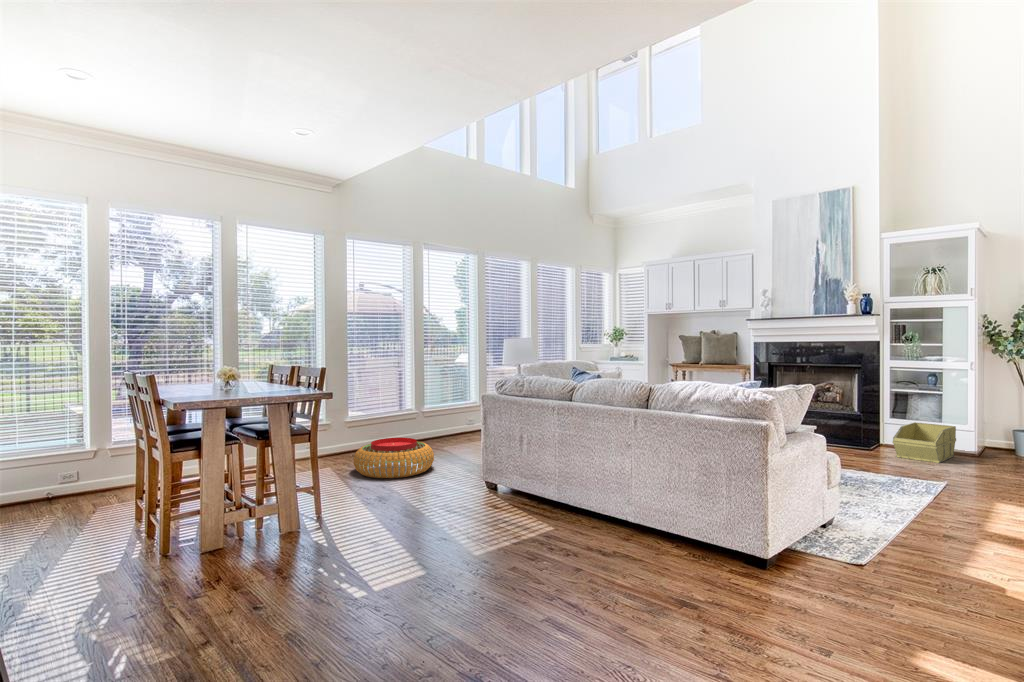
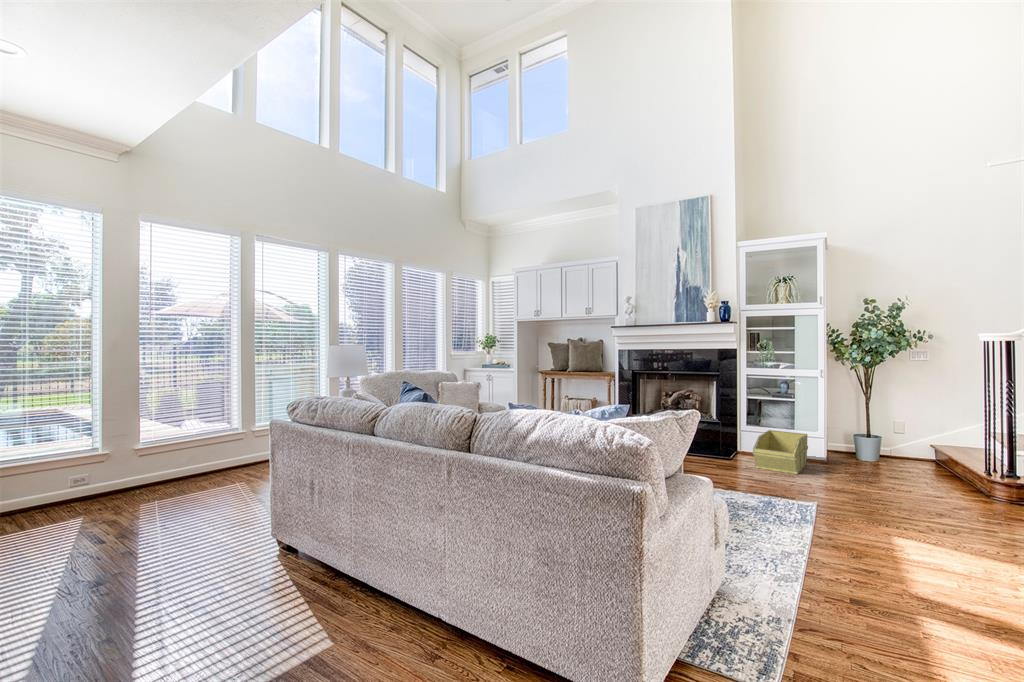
pouf: present [353,438,434,478] -> none [94,475,227,540]

